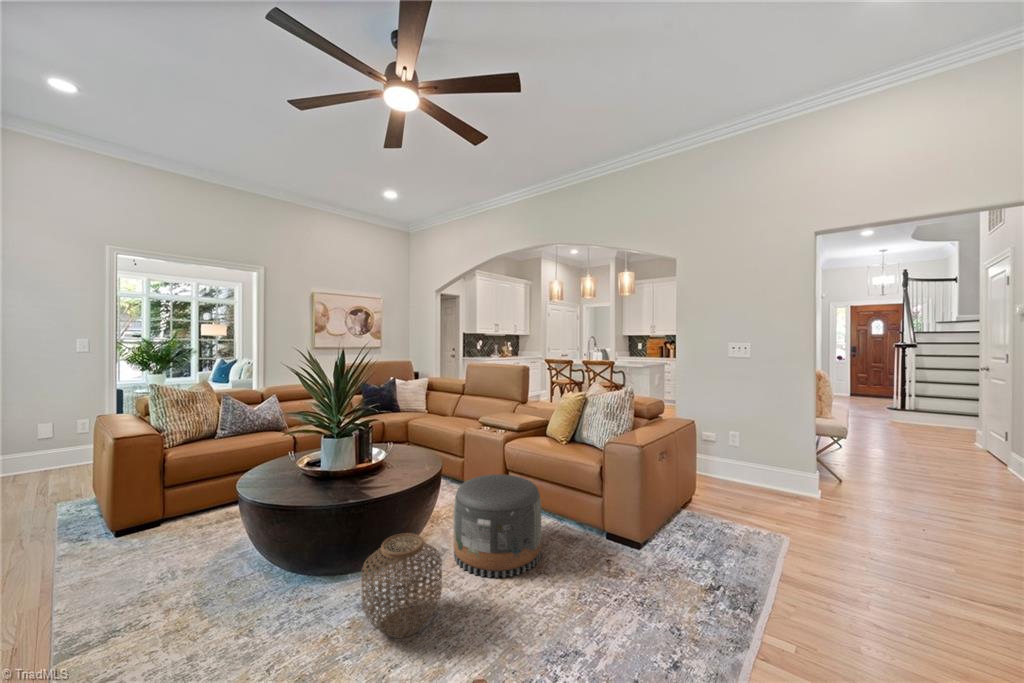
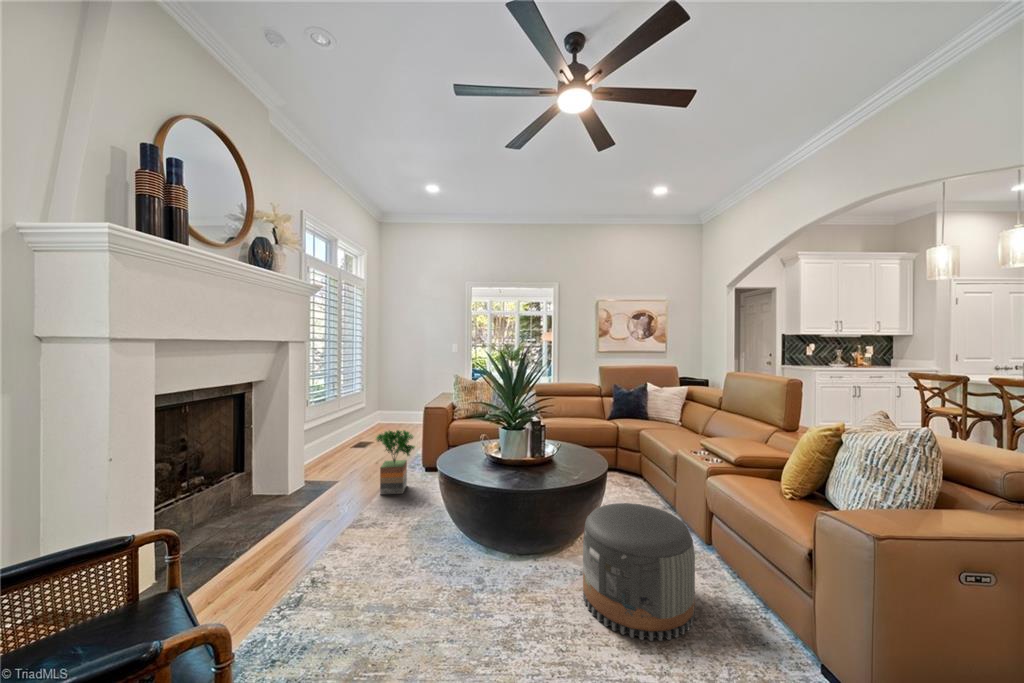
potted tree: none [29,479,131,599] -> present [376,430,415,495]
woven basket: present [361,533,442,637] -> none [454,527,527,626]

